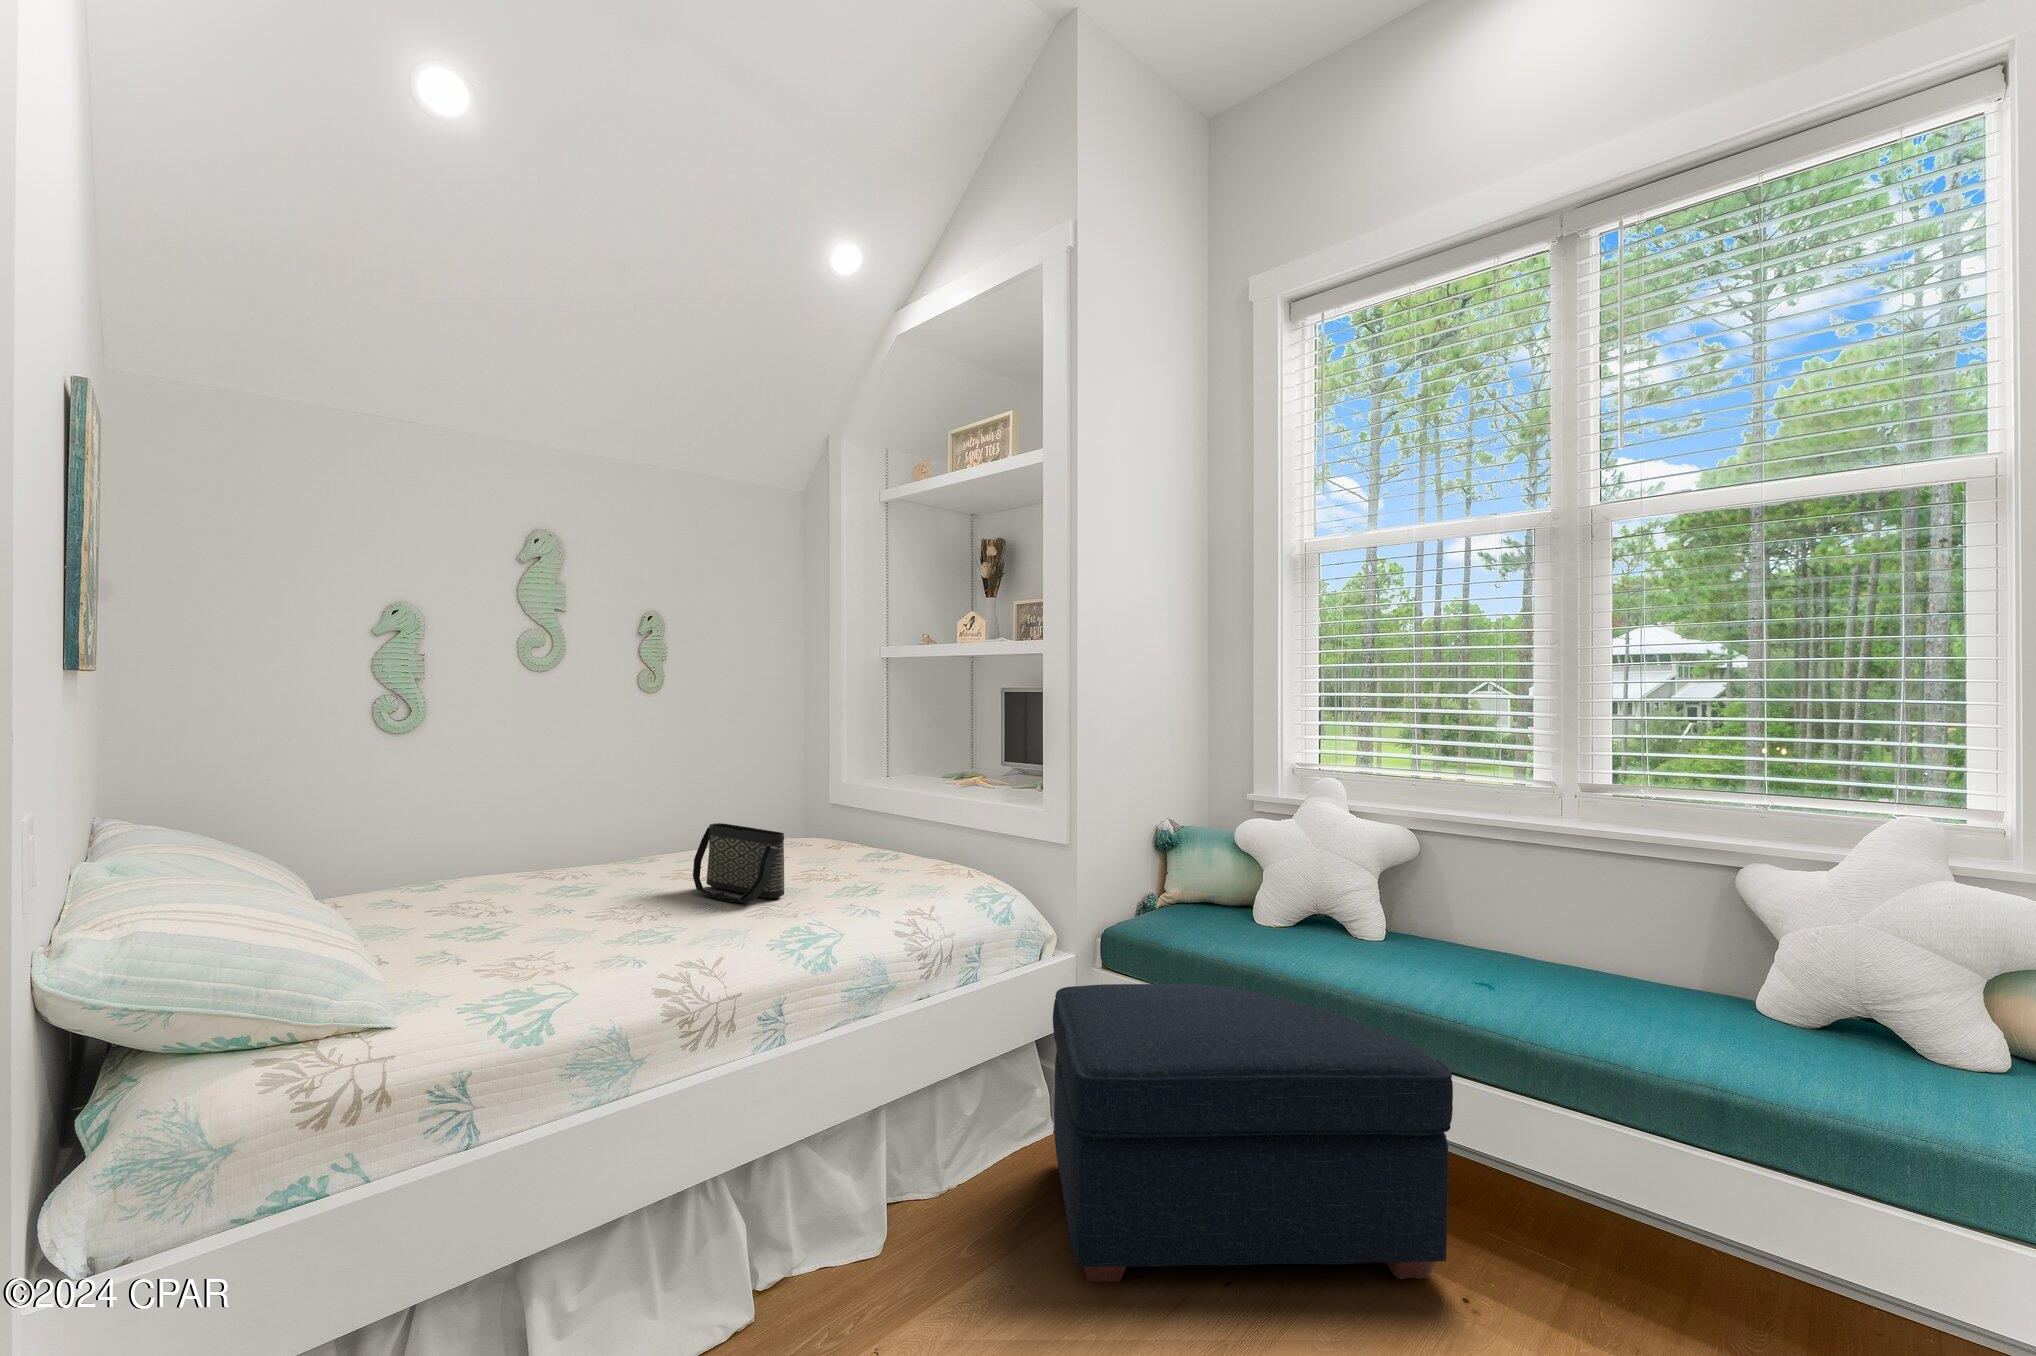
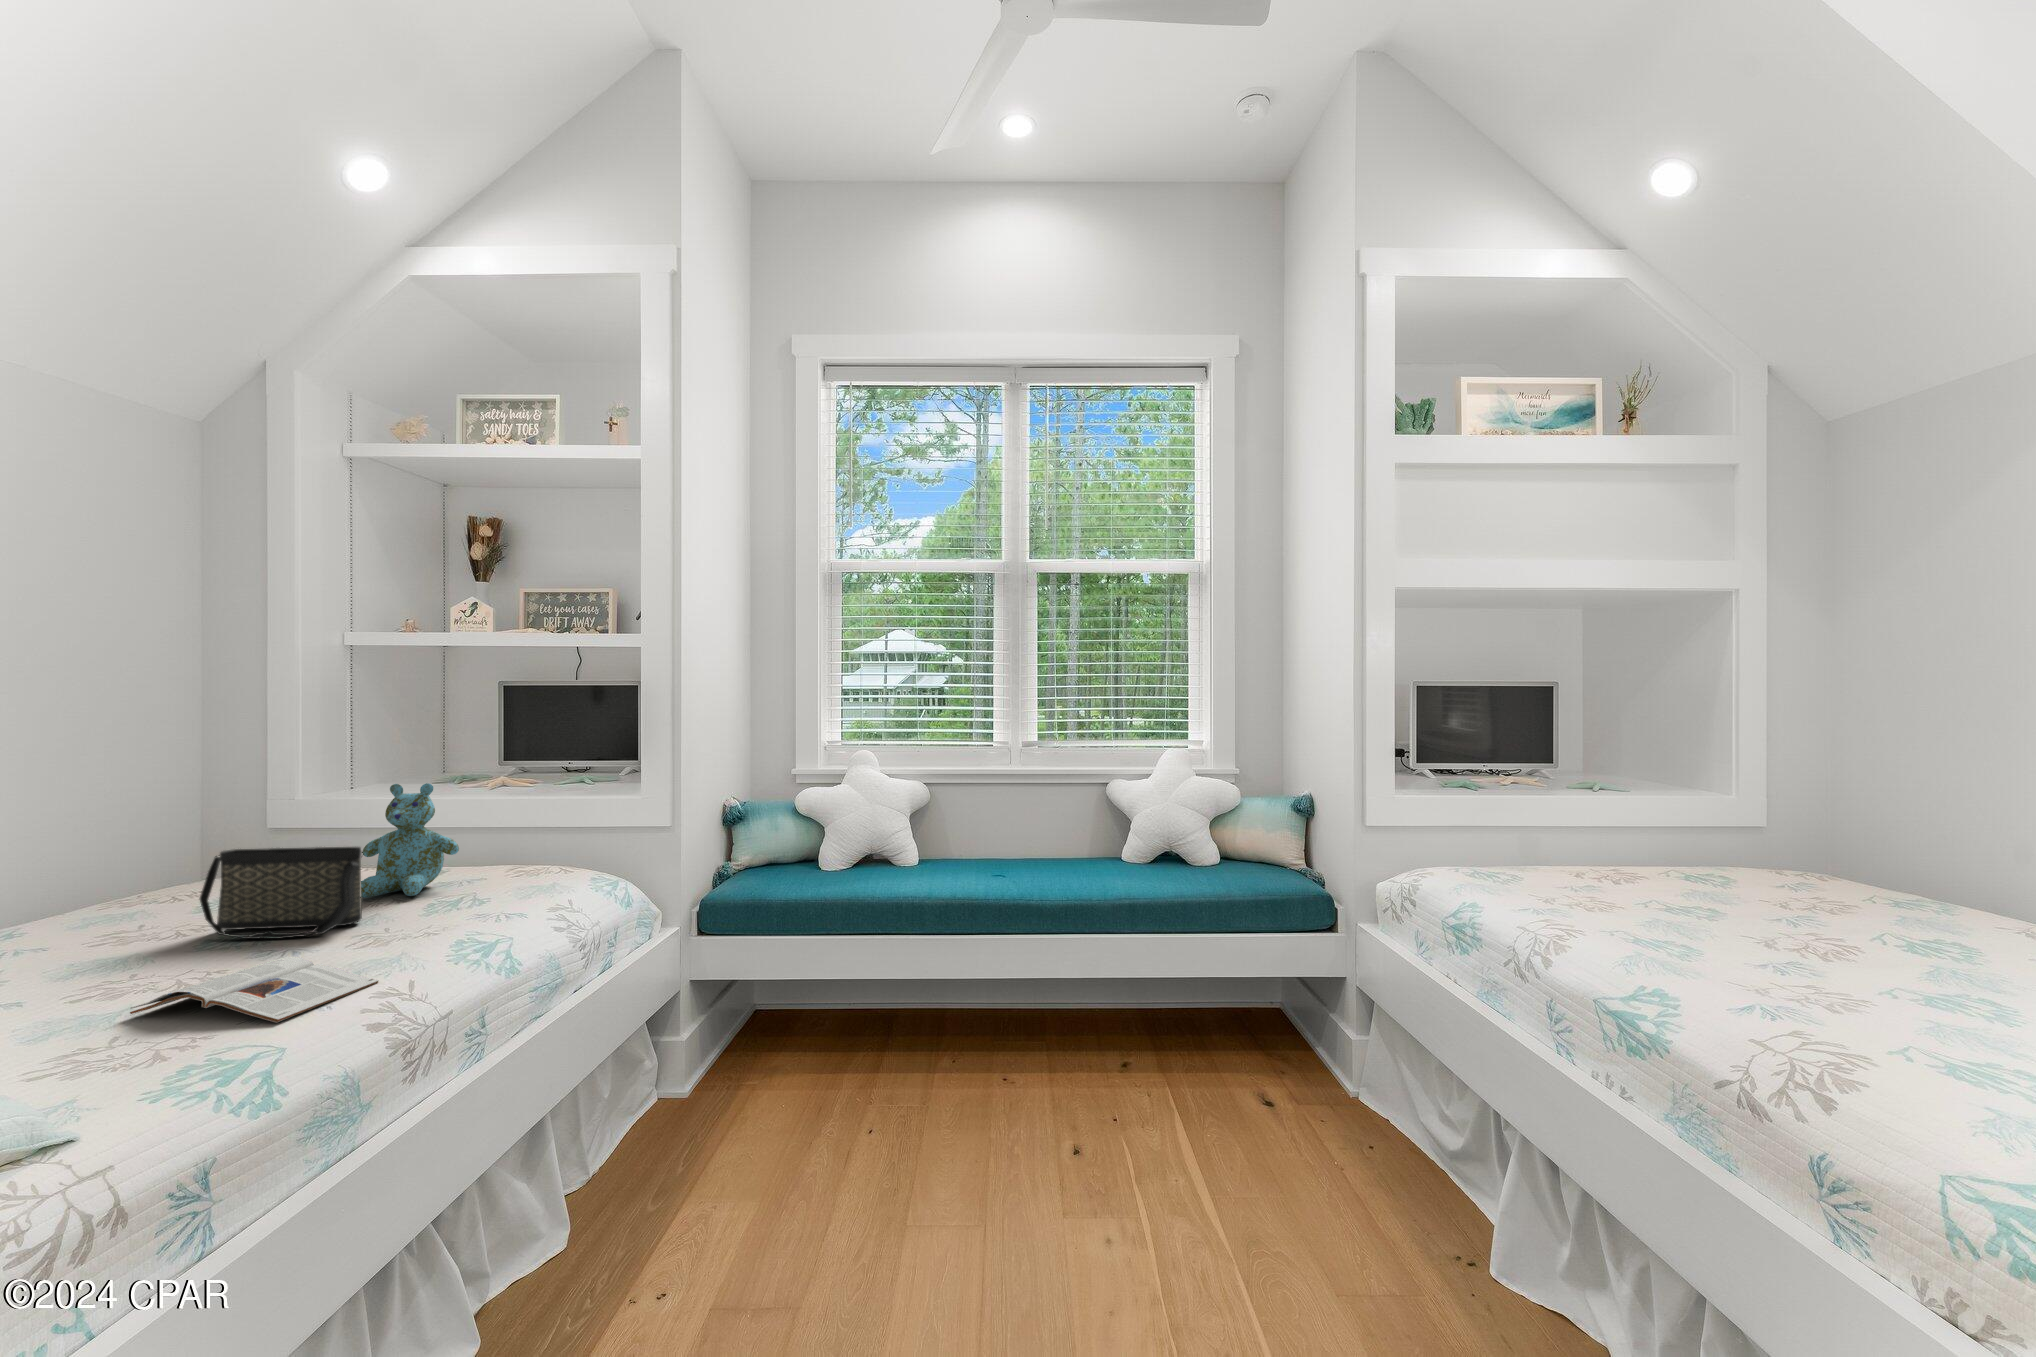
stuffed bear: none [811,780,888,881] -> present [361,783,459,898]
magazine: none [570,919,707,973] -> present [130,957,379,1023]
ottoman: present [1053,984,1453,1282] -> none [685,908,1024,1185]

